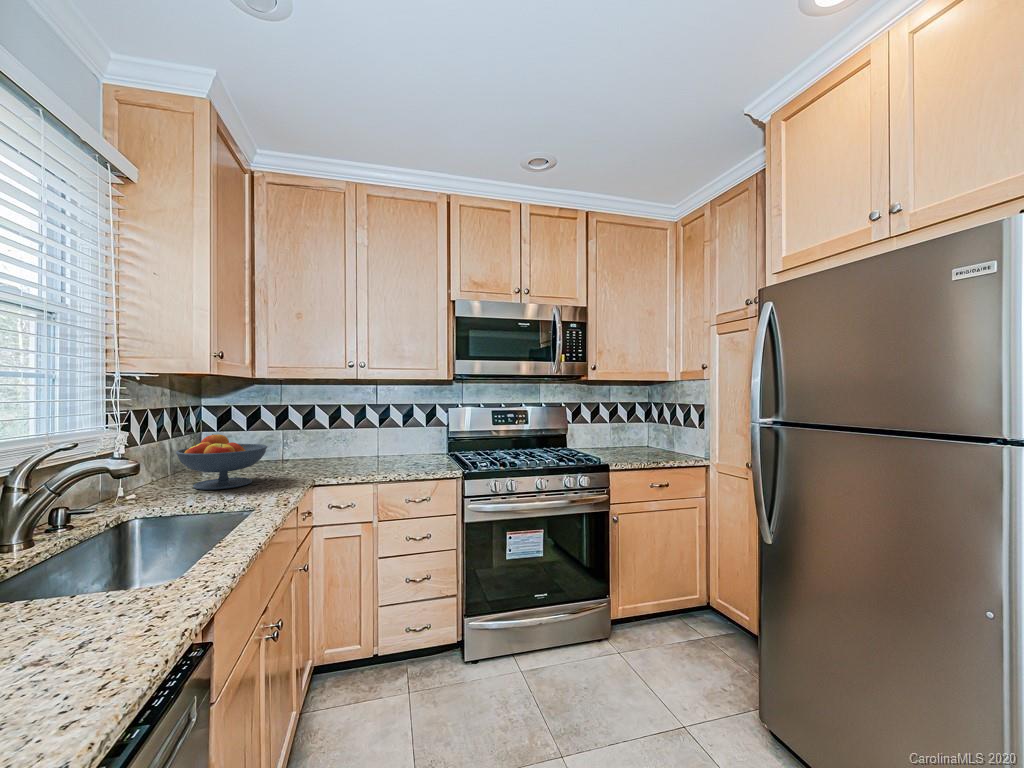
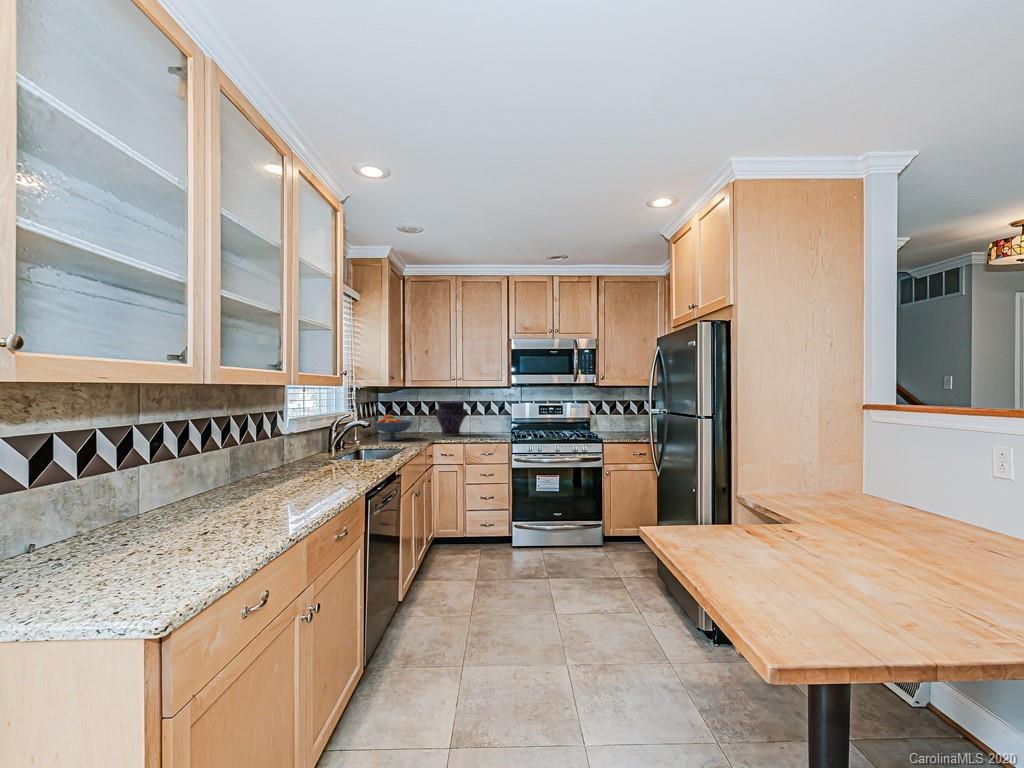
vase: none [313,406,377,469] -> present [434,401,468,436]

